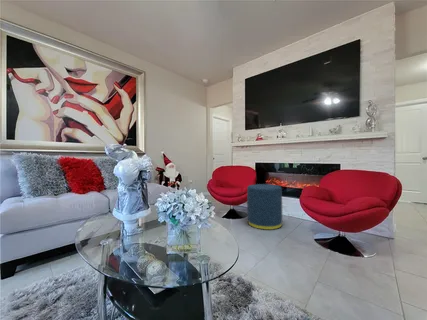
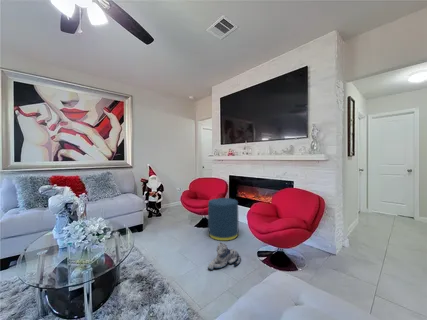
plush toy: none [278,227,309,259] -> present [208,243,241,270]

